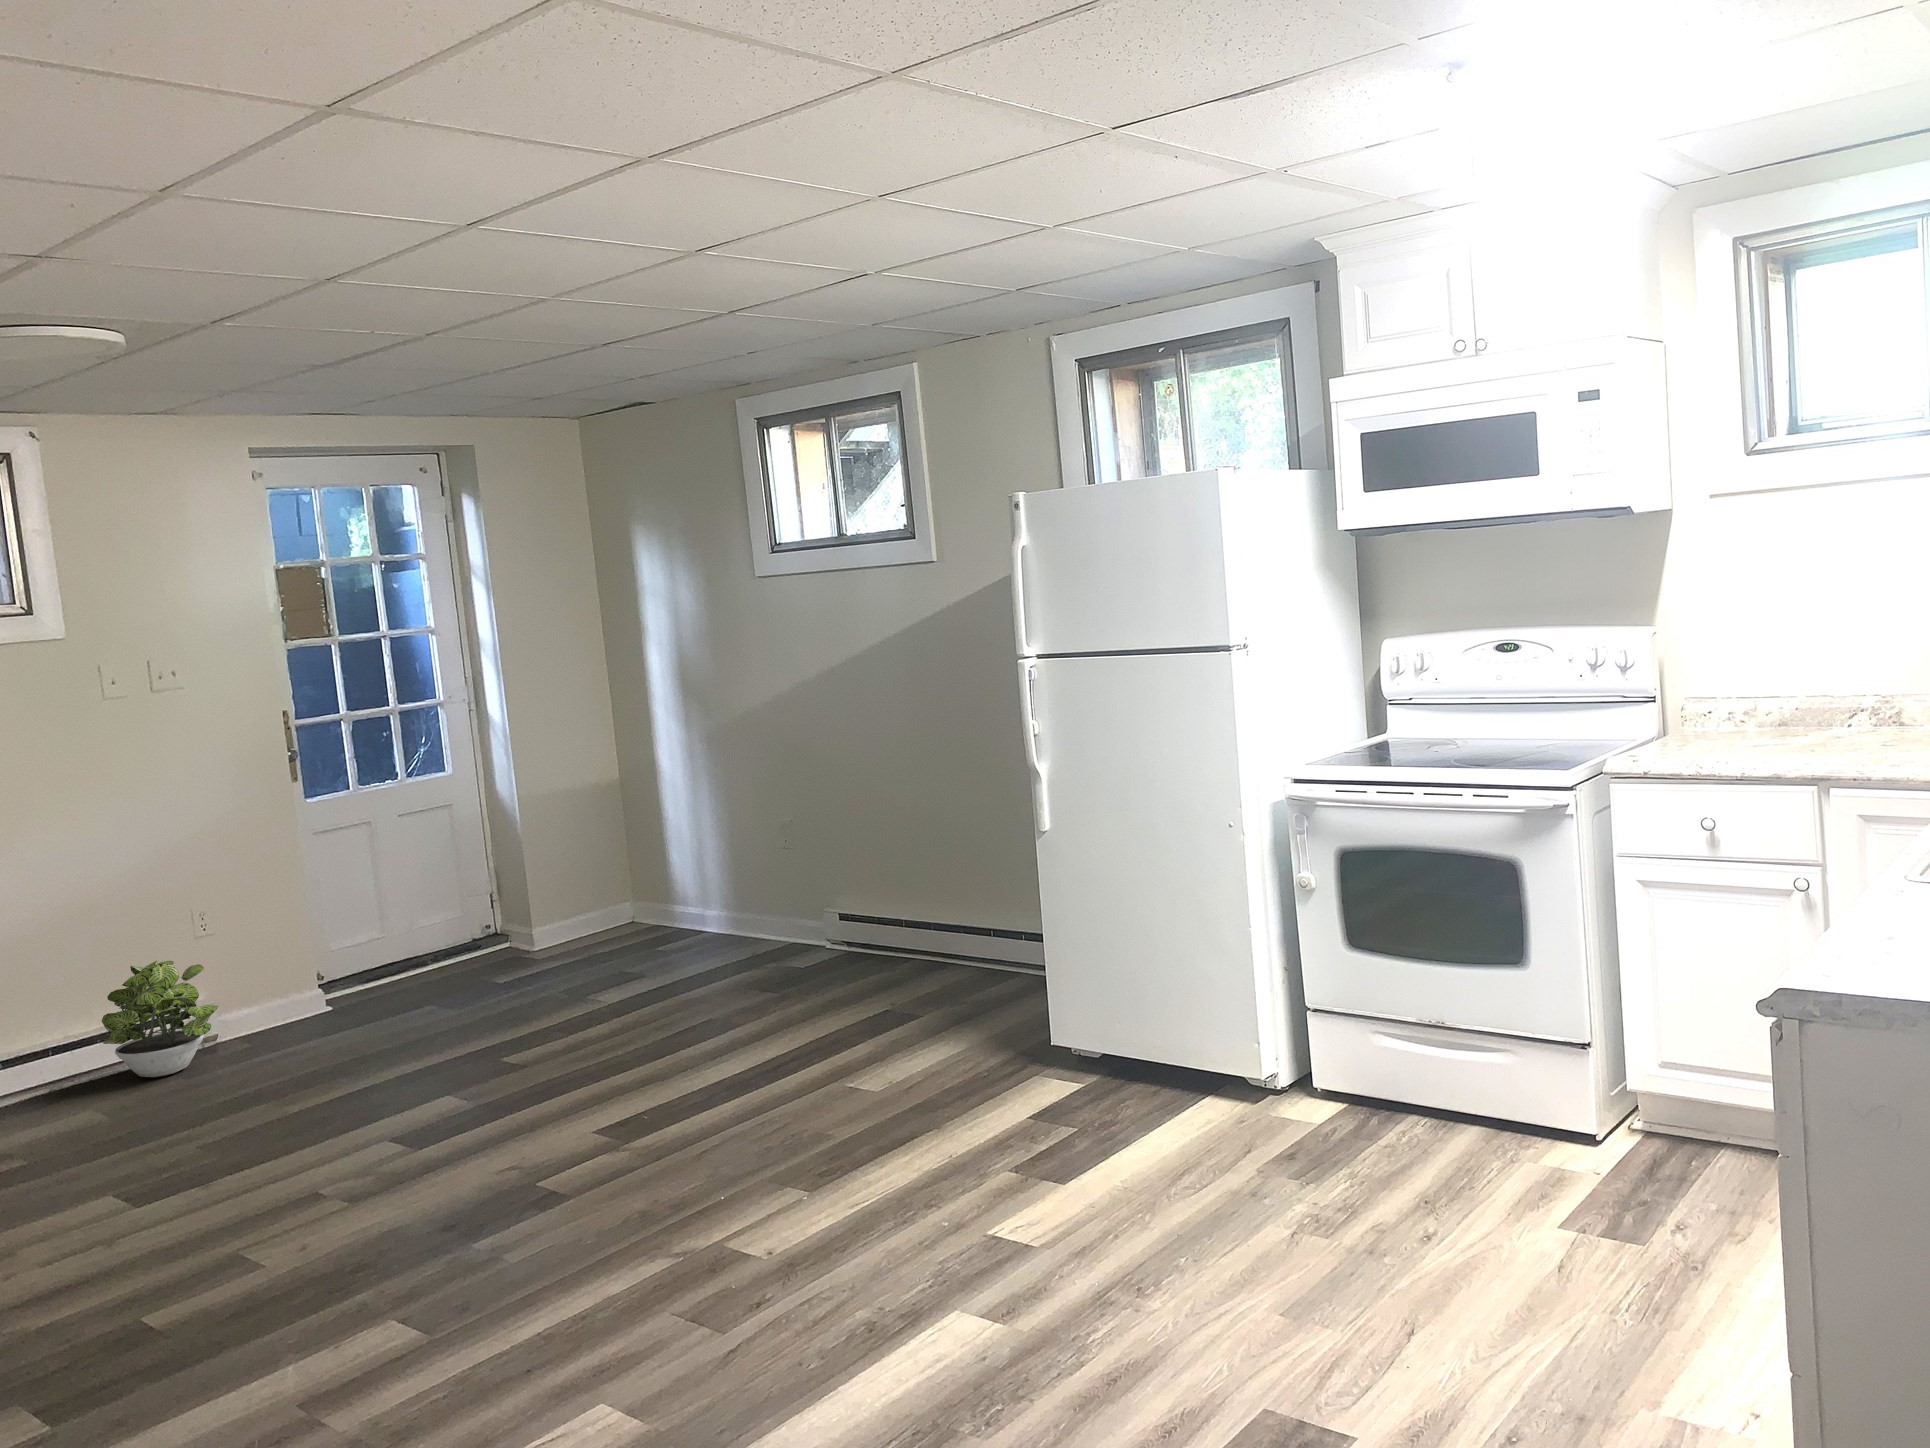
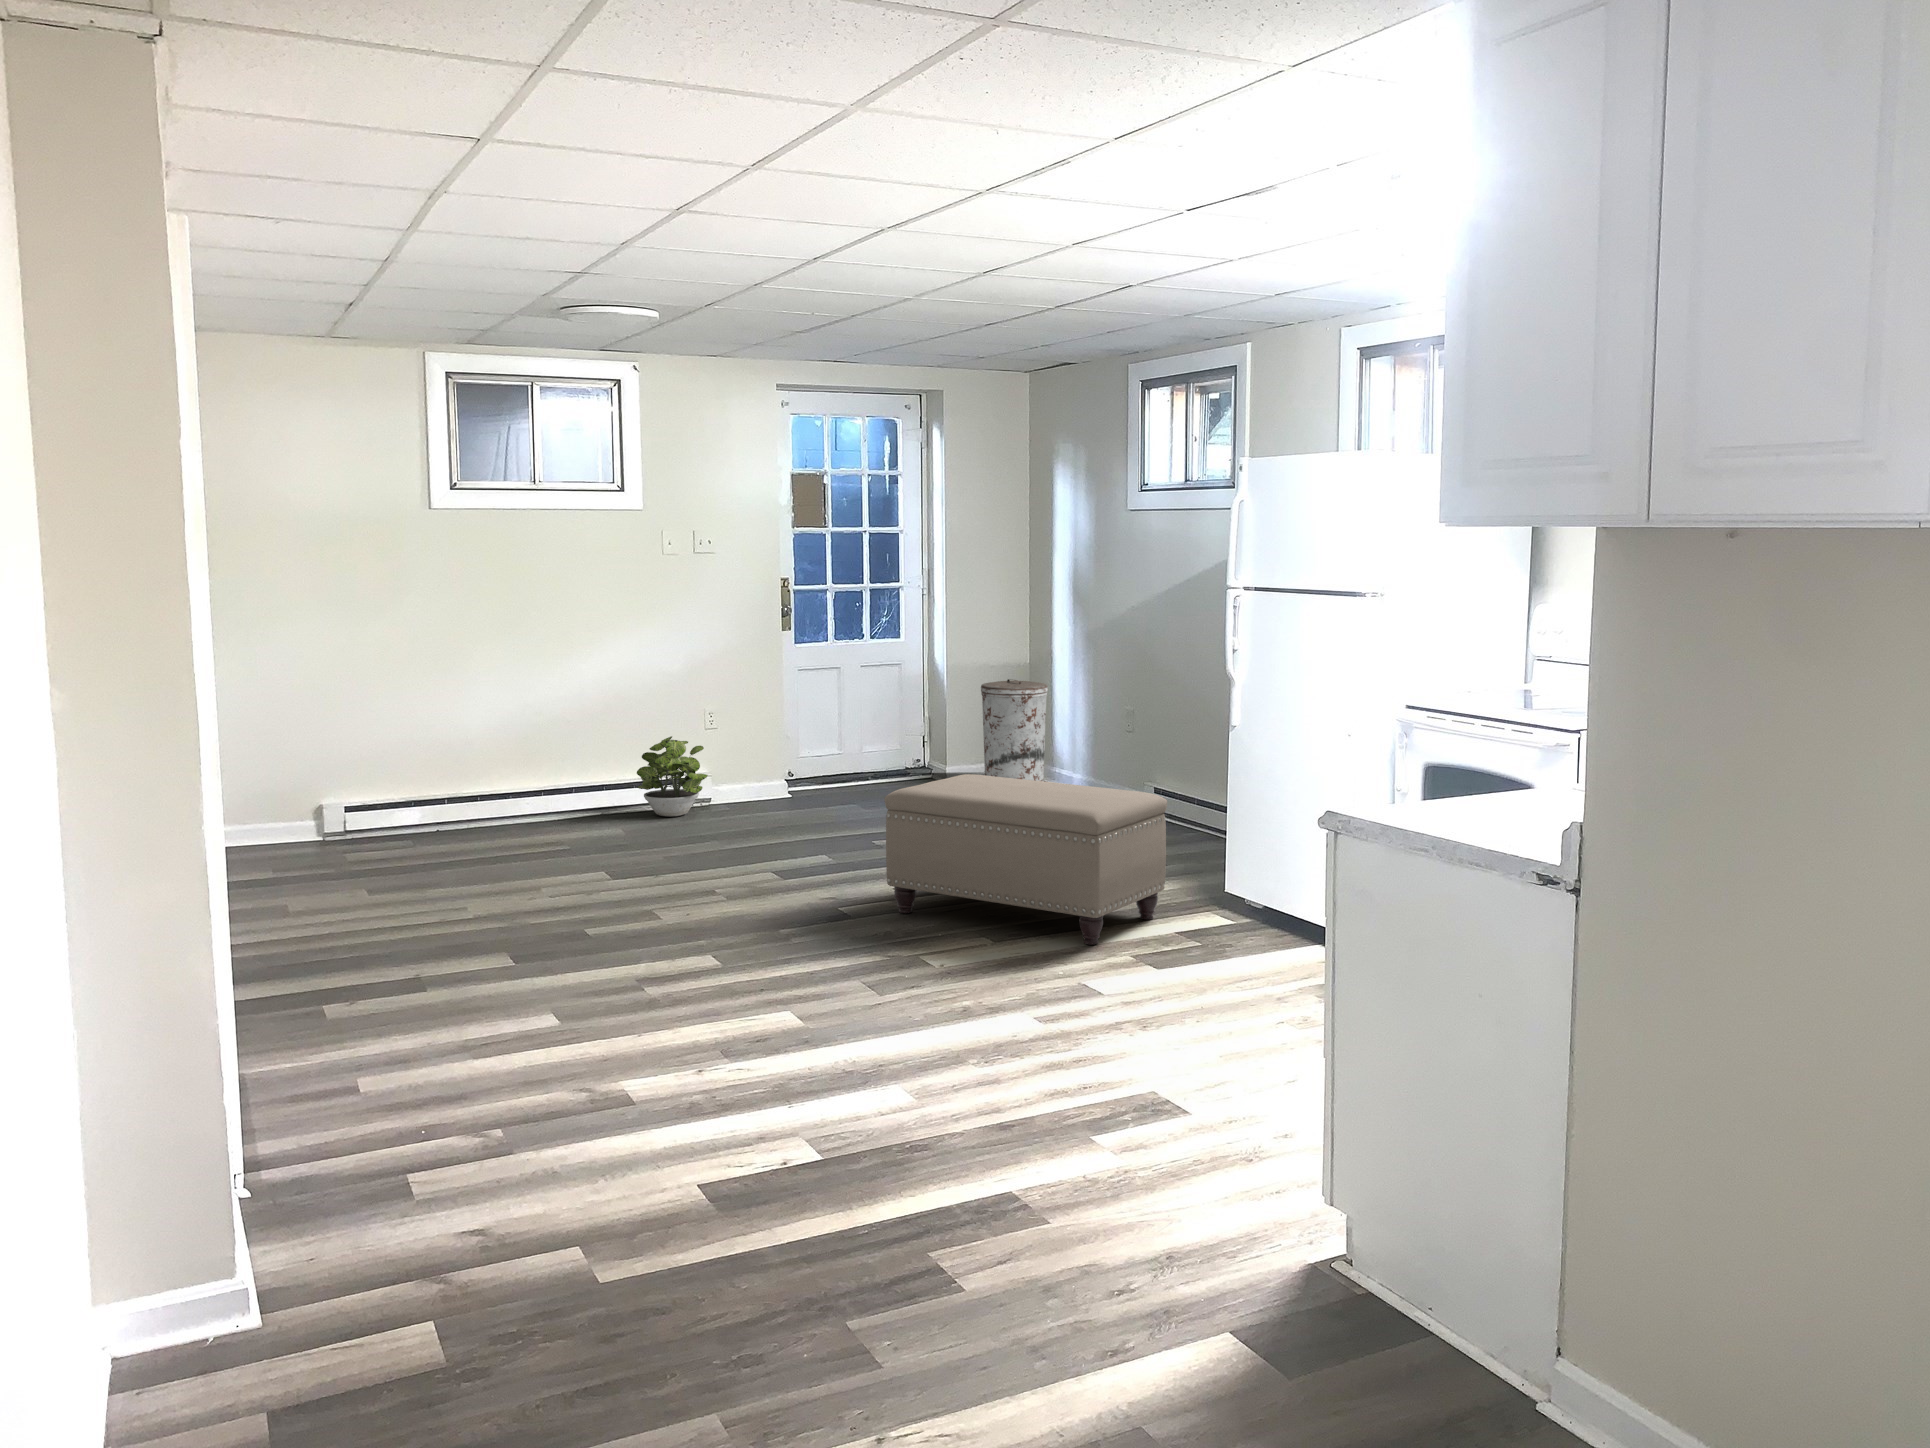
trash can: none [569,804,664,943] -> present [981,679,1048,781]
ottoman: none [595,940,988,1170] -> present [884,774,1167,945]

